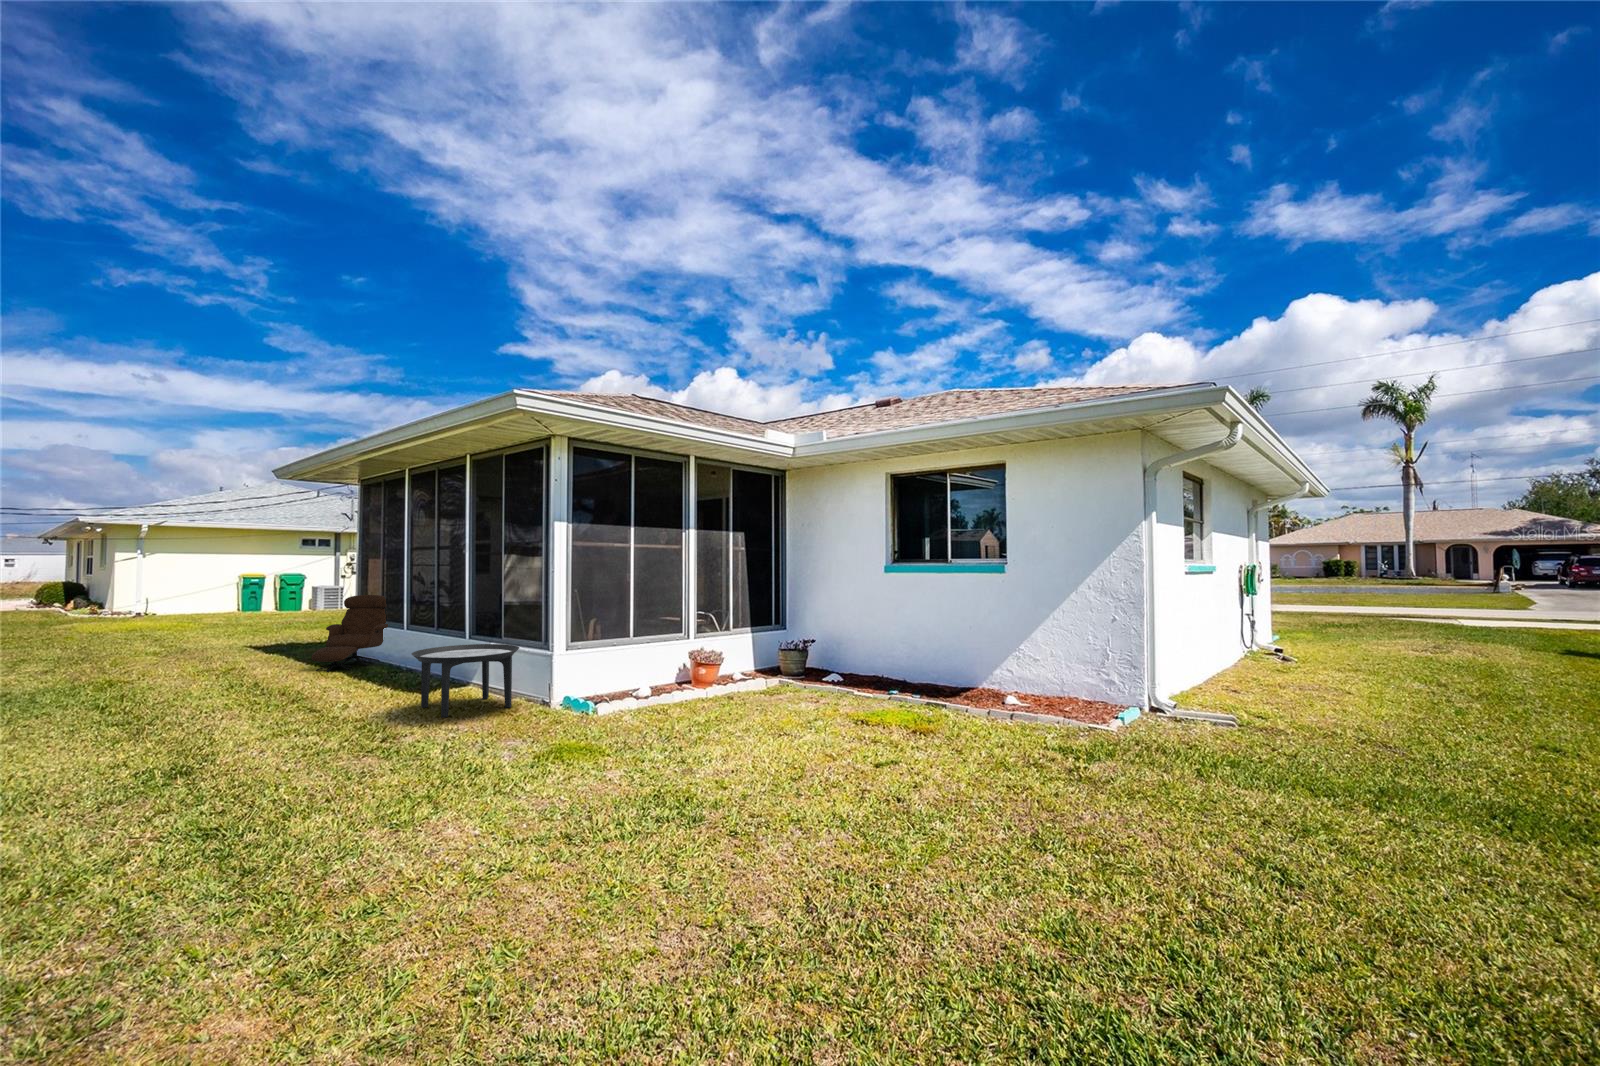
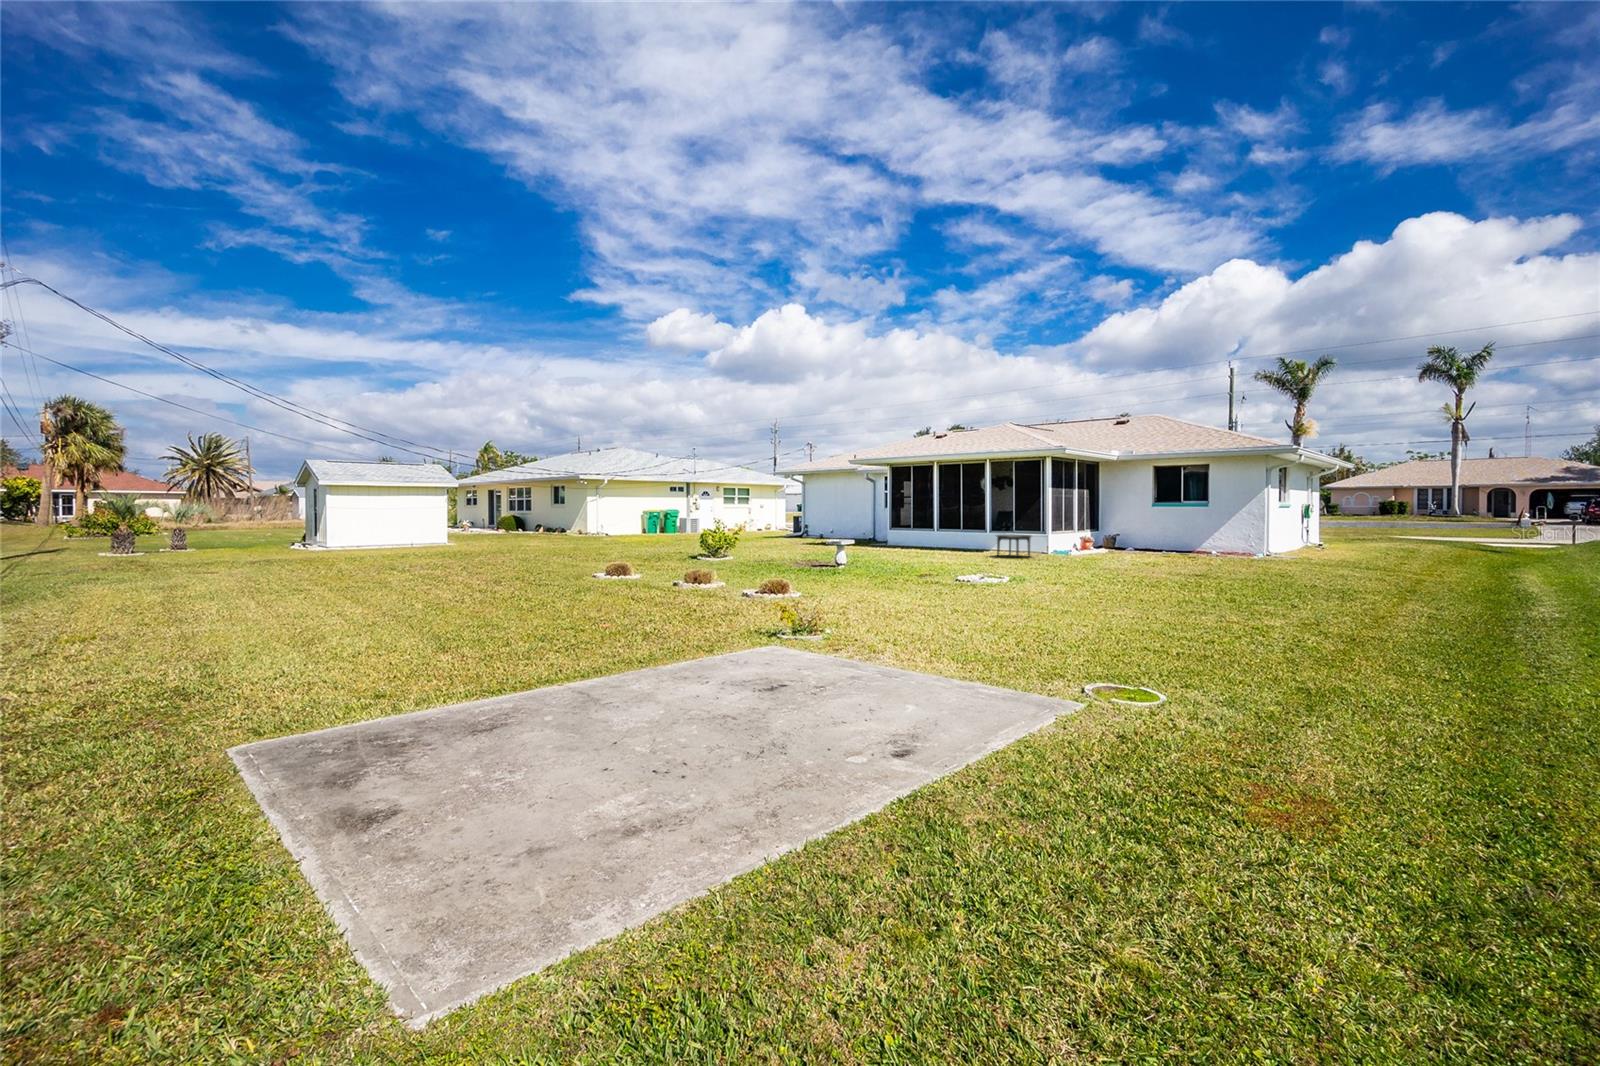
lounge chair: present [311,595,388,672] -> none [883,518,908,550]

